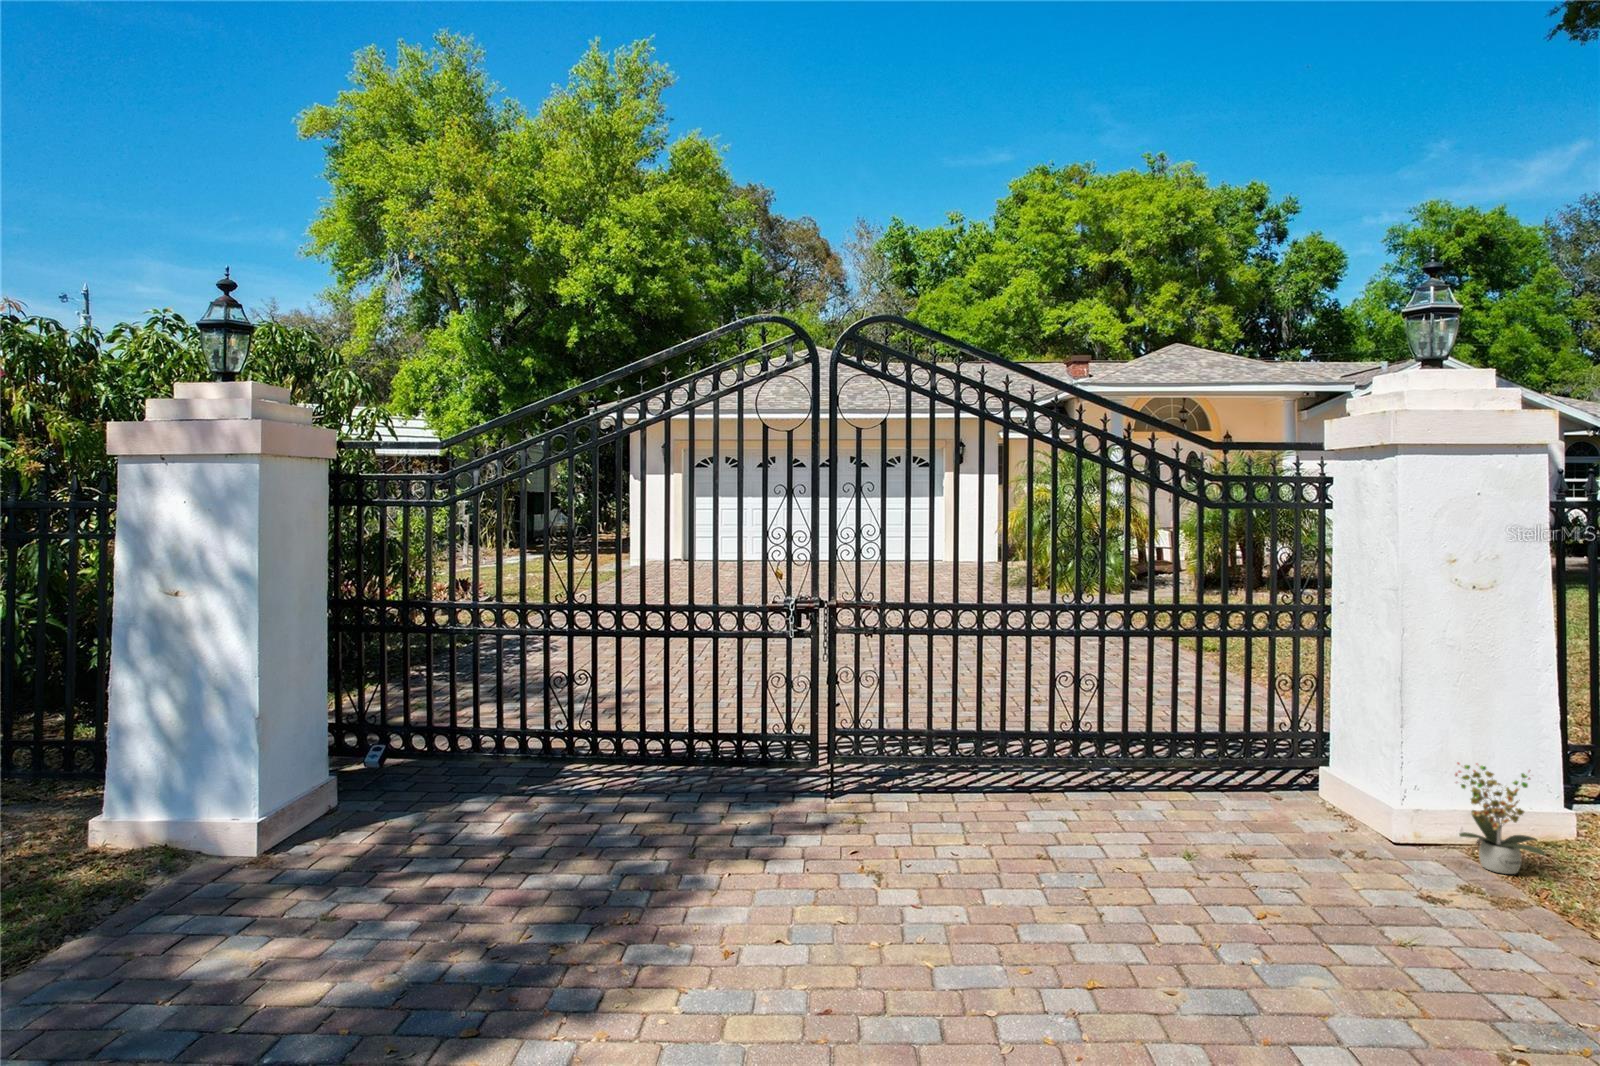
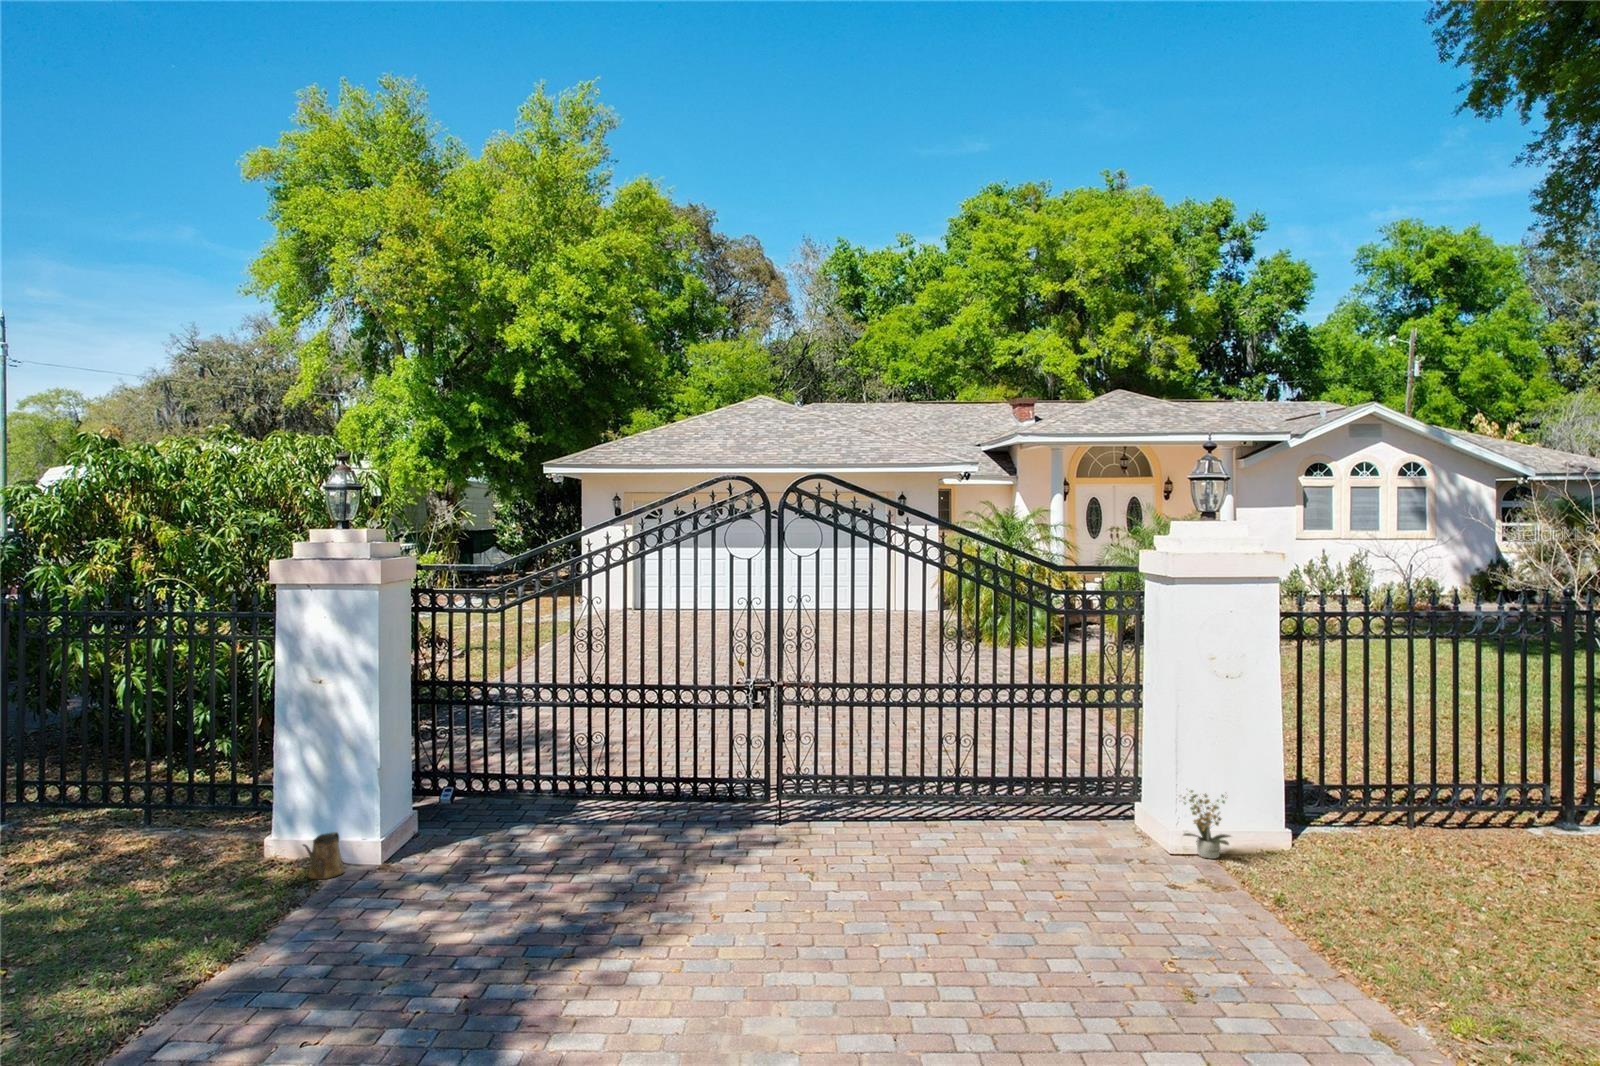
watering can: none [82,805,177,878] -> present [303,832,345,879]

